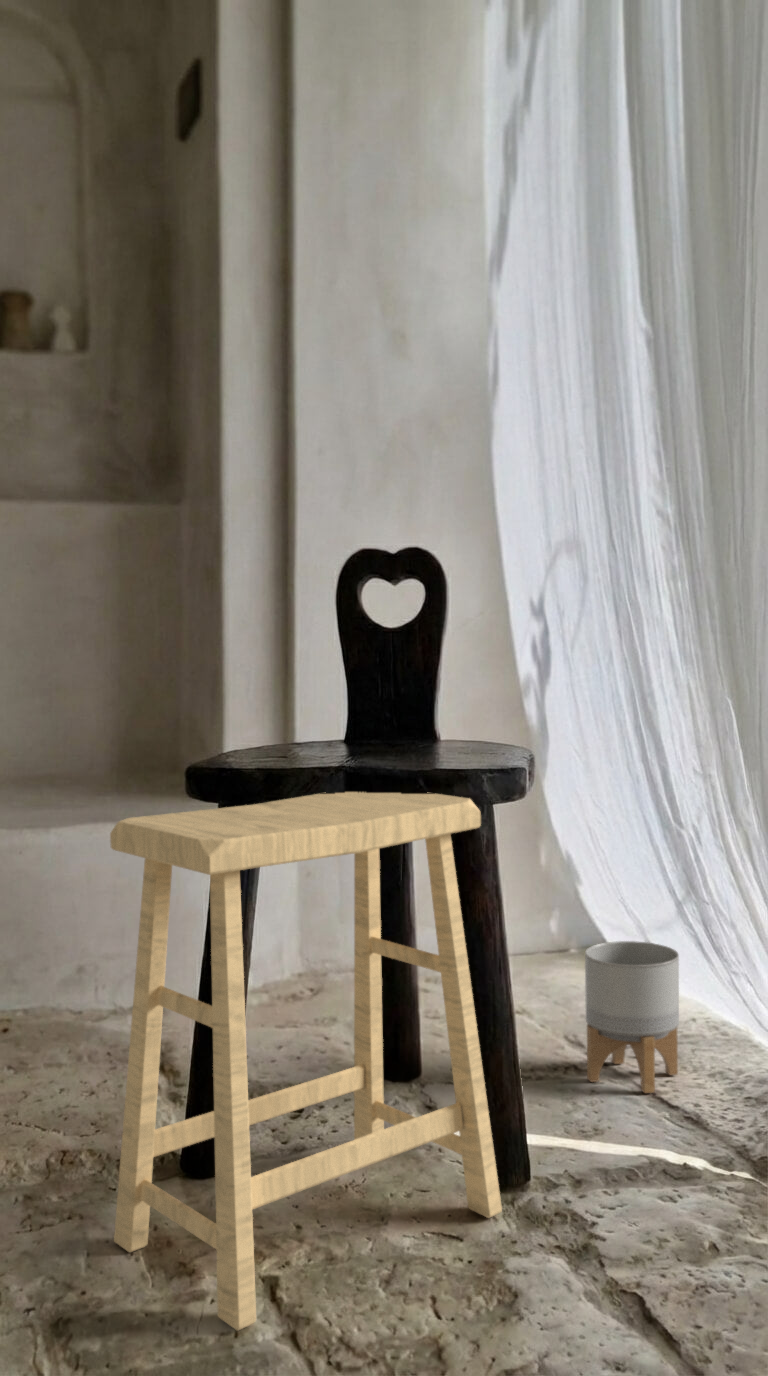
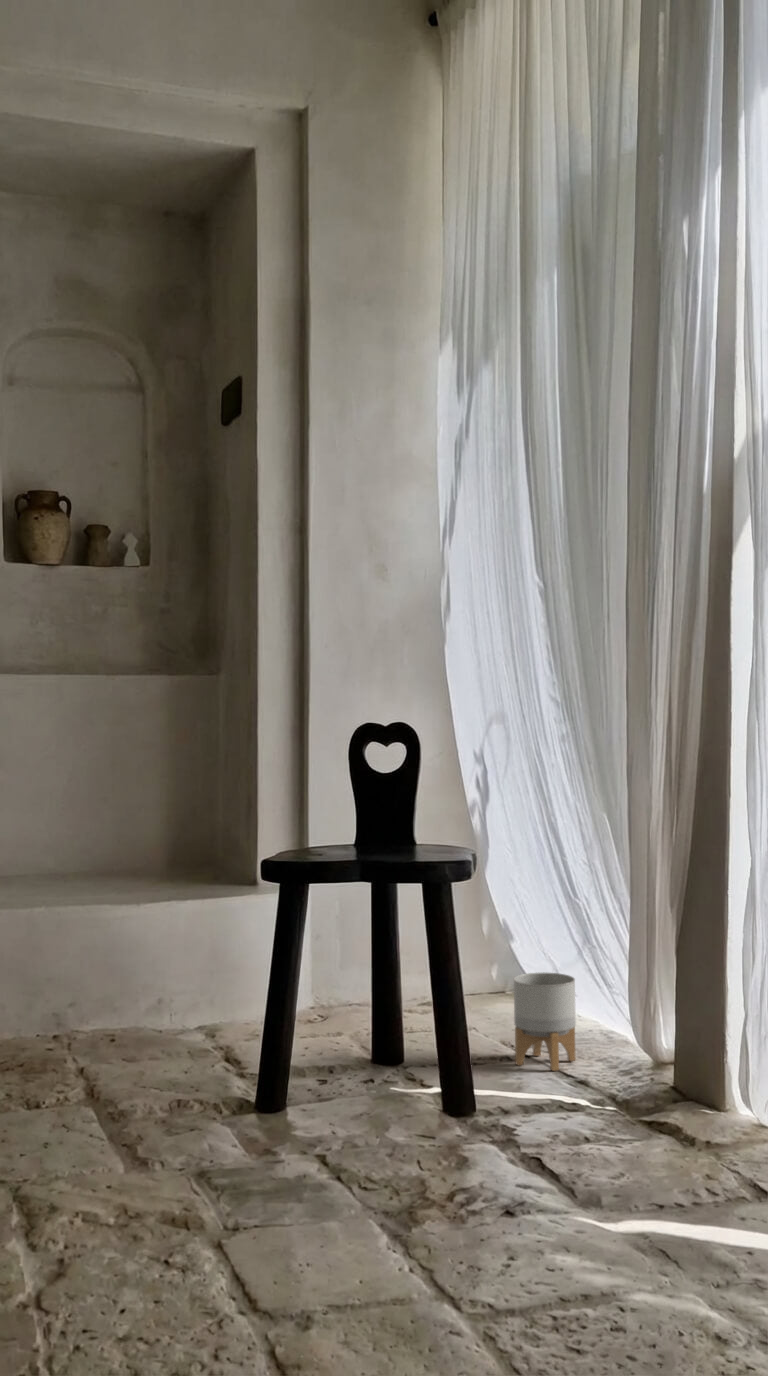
footstool: present [110,792,502,1330] -> none [226,867,459,1175]

